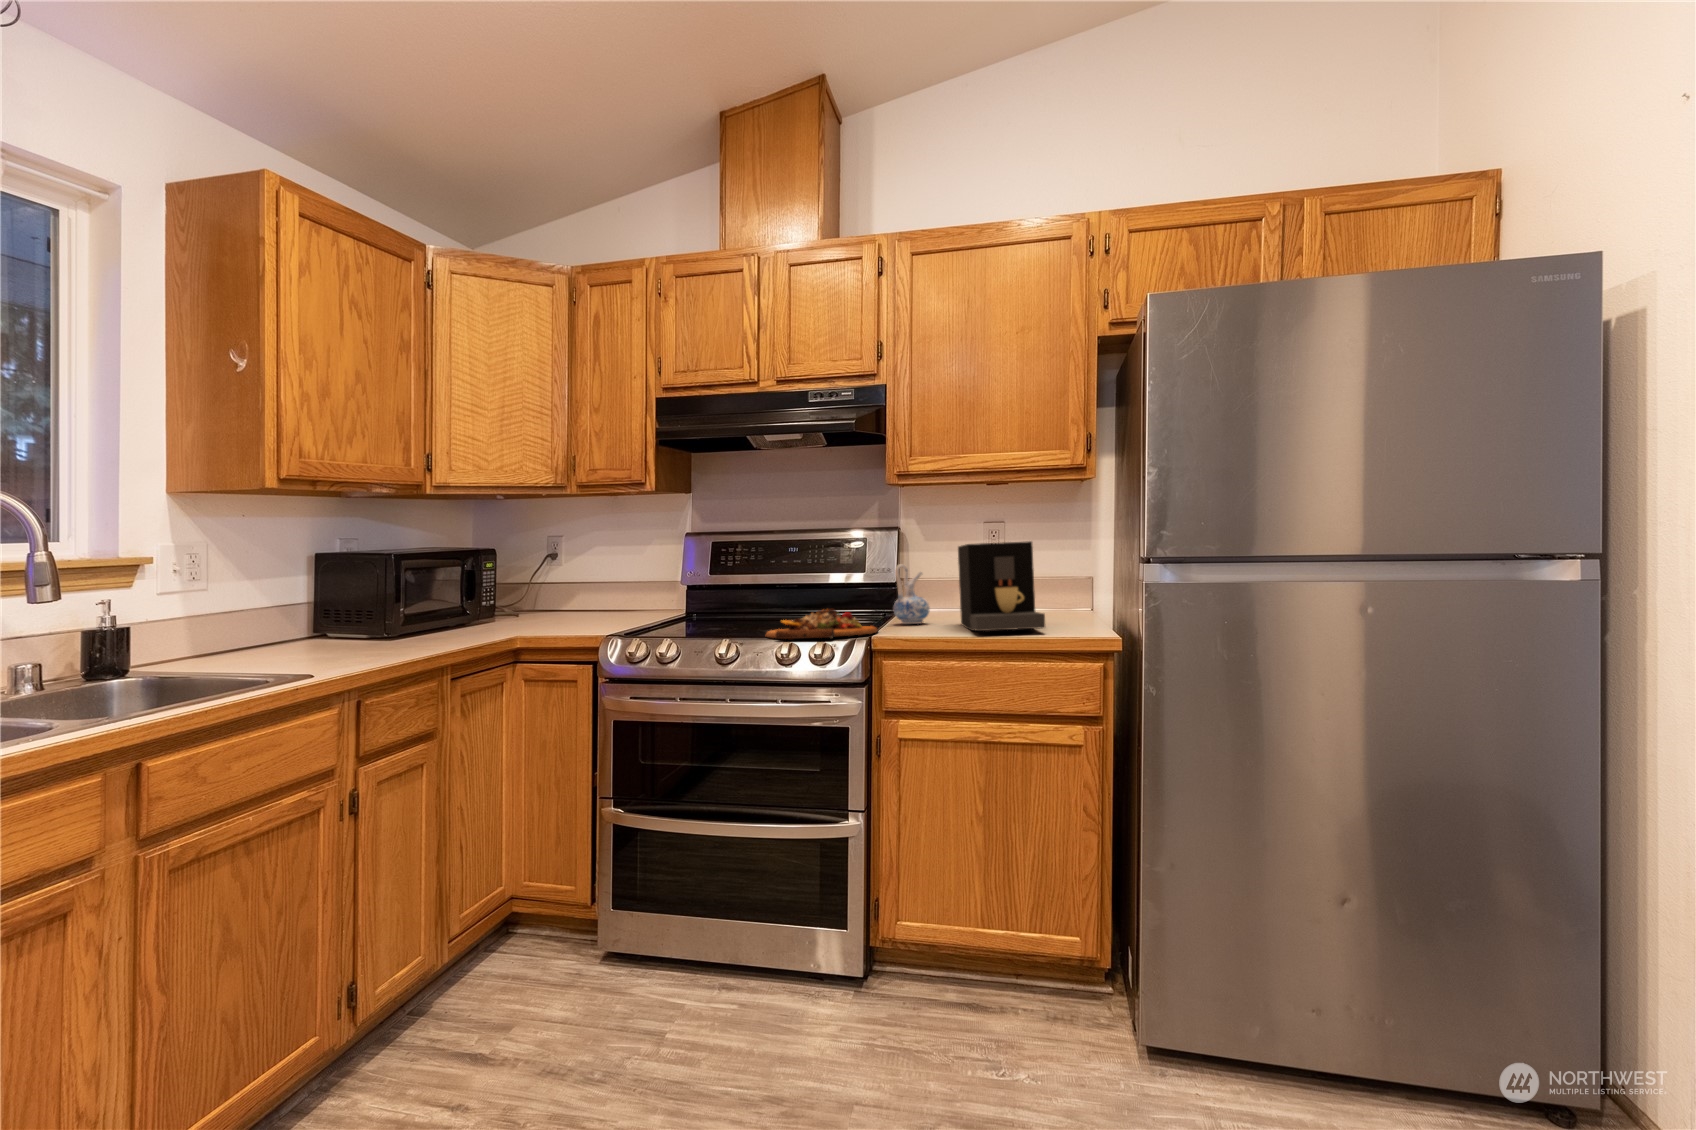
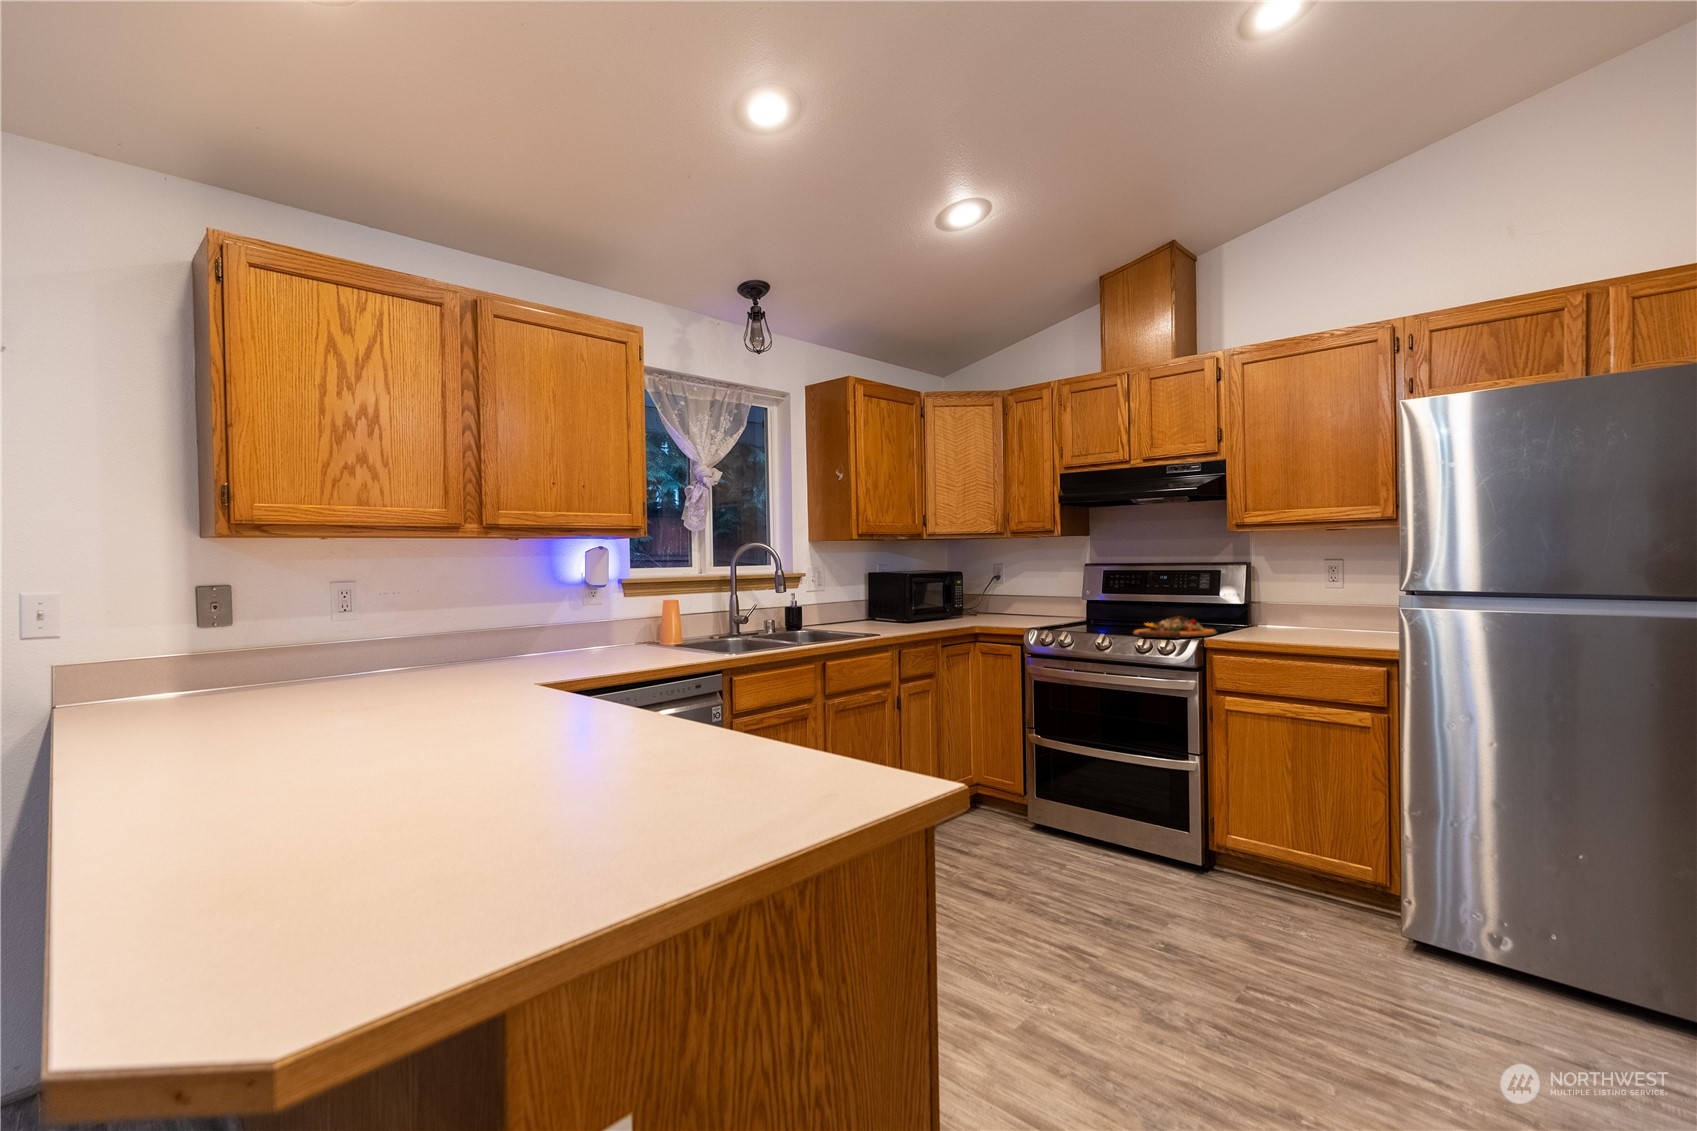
coffee maker: present [958,541,1045,631] -> none [1286,571,1350,638]
ceramic pitcher: present [894,564,930,624] -> none [1234,585,1263,628]

